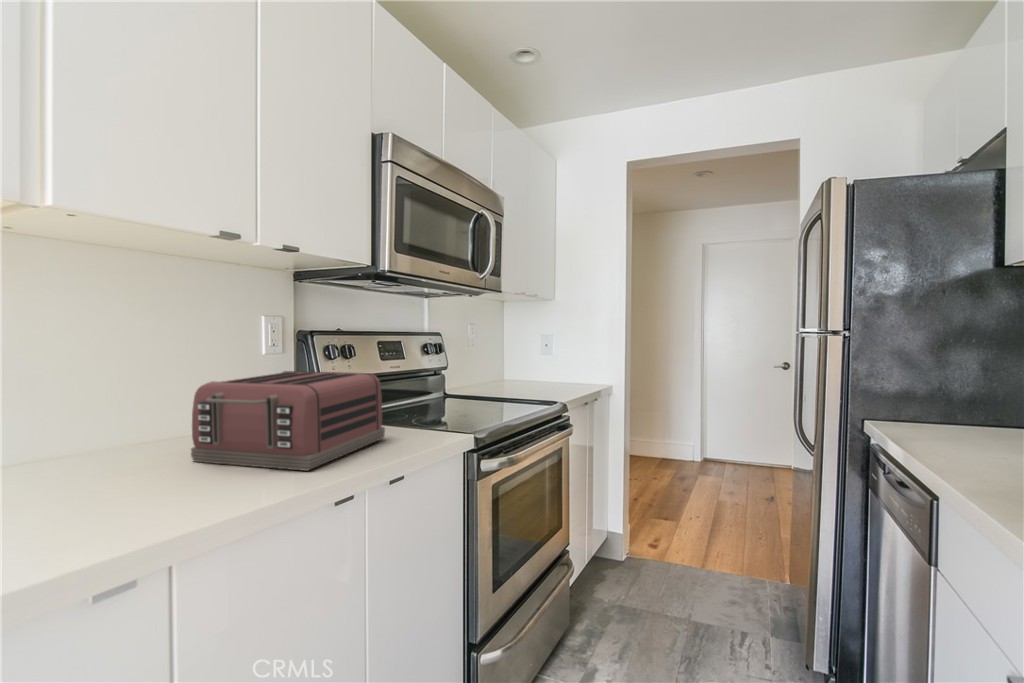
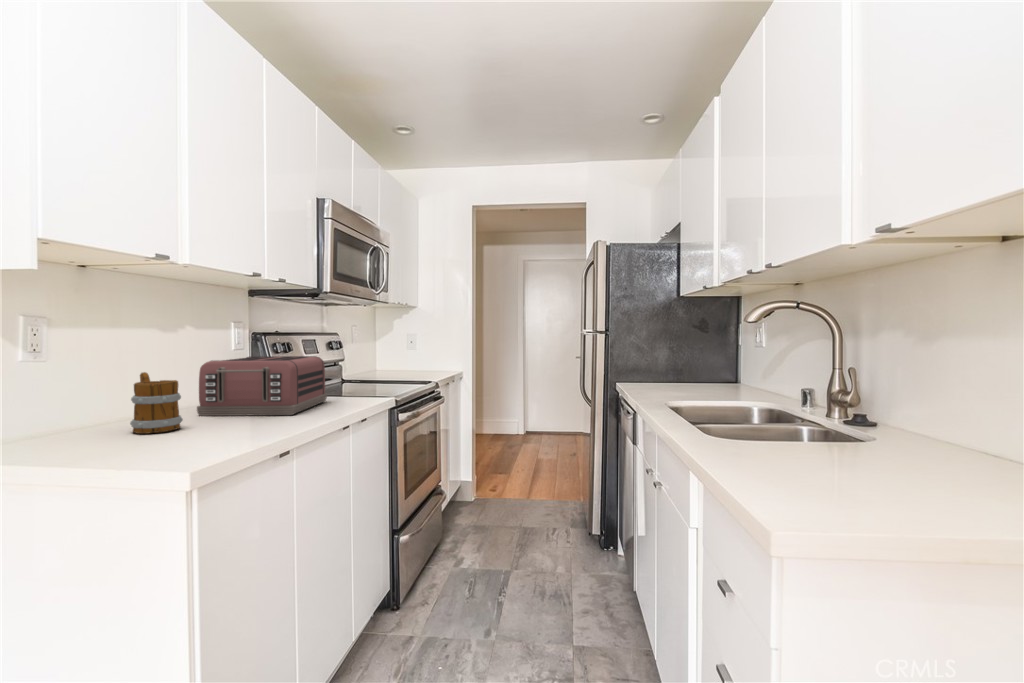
mug: none [56,404,133,504] -> present [130,372,183,434]

